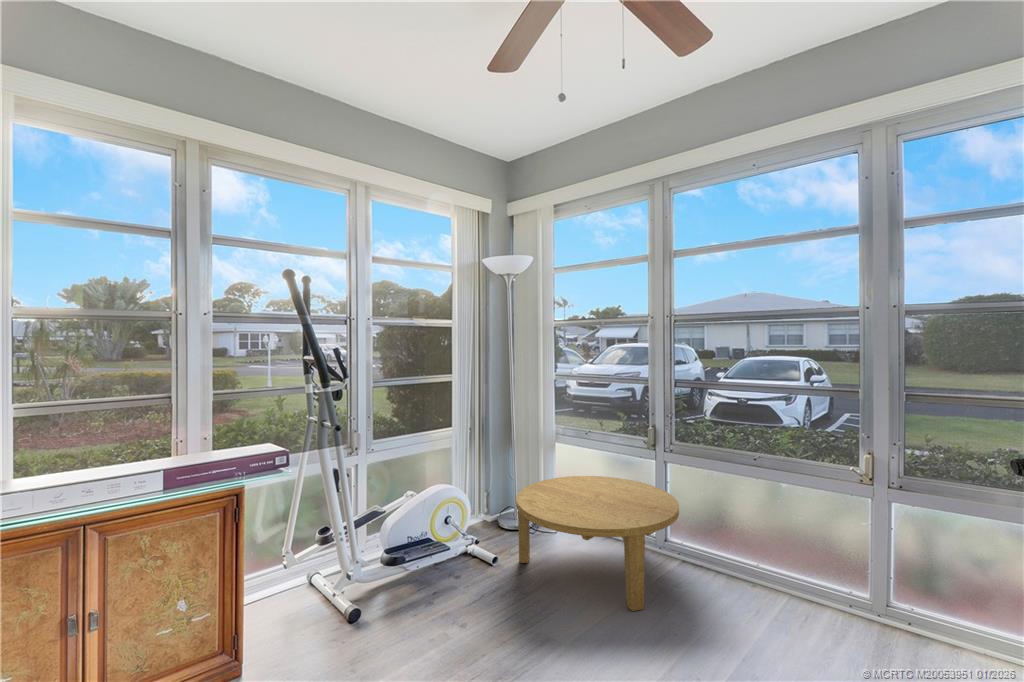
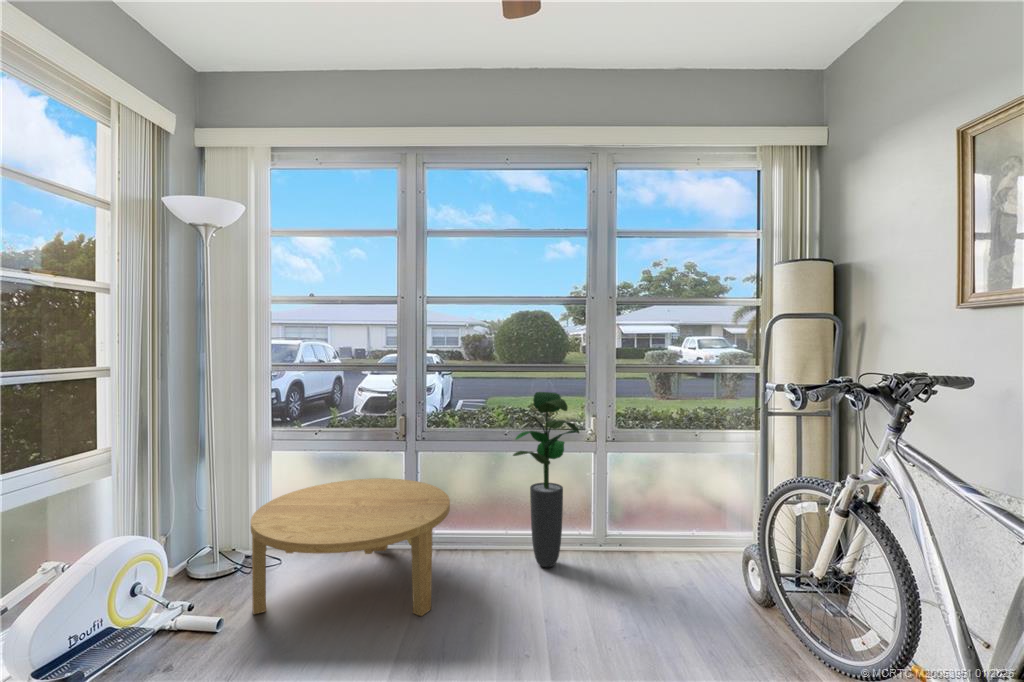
potted plant: none [743,416,843,618] -> present [509,392,579,567]

